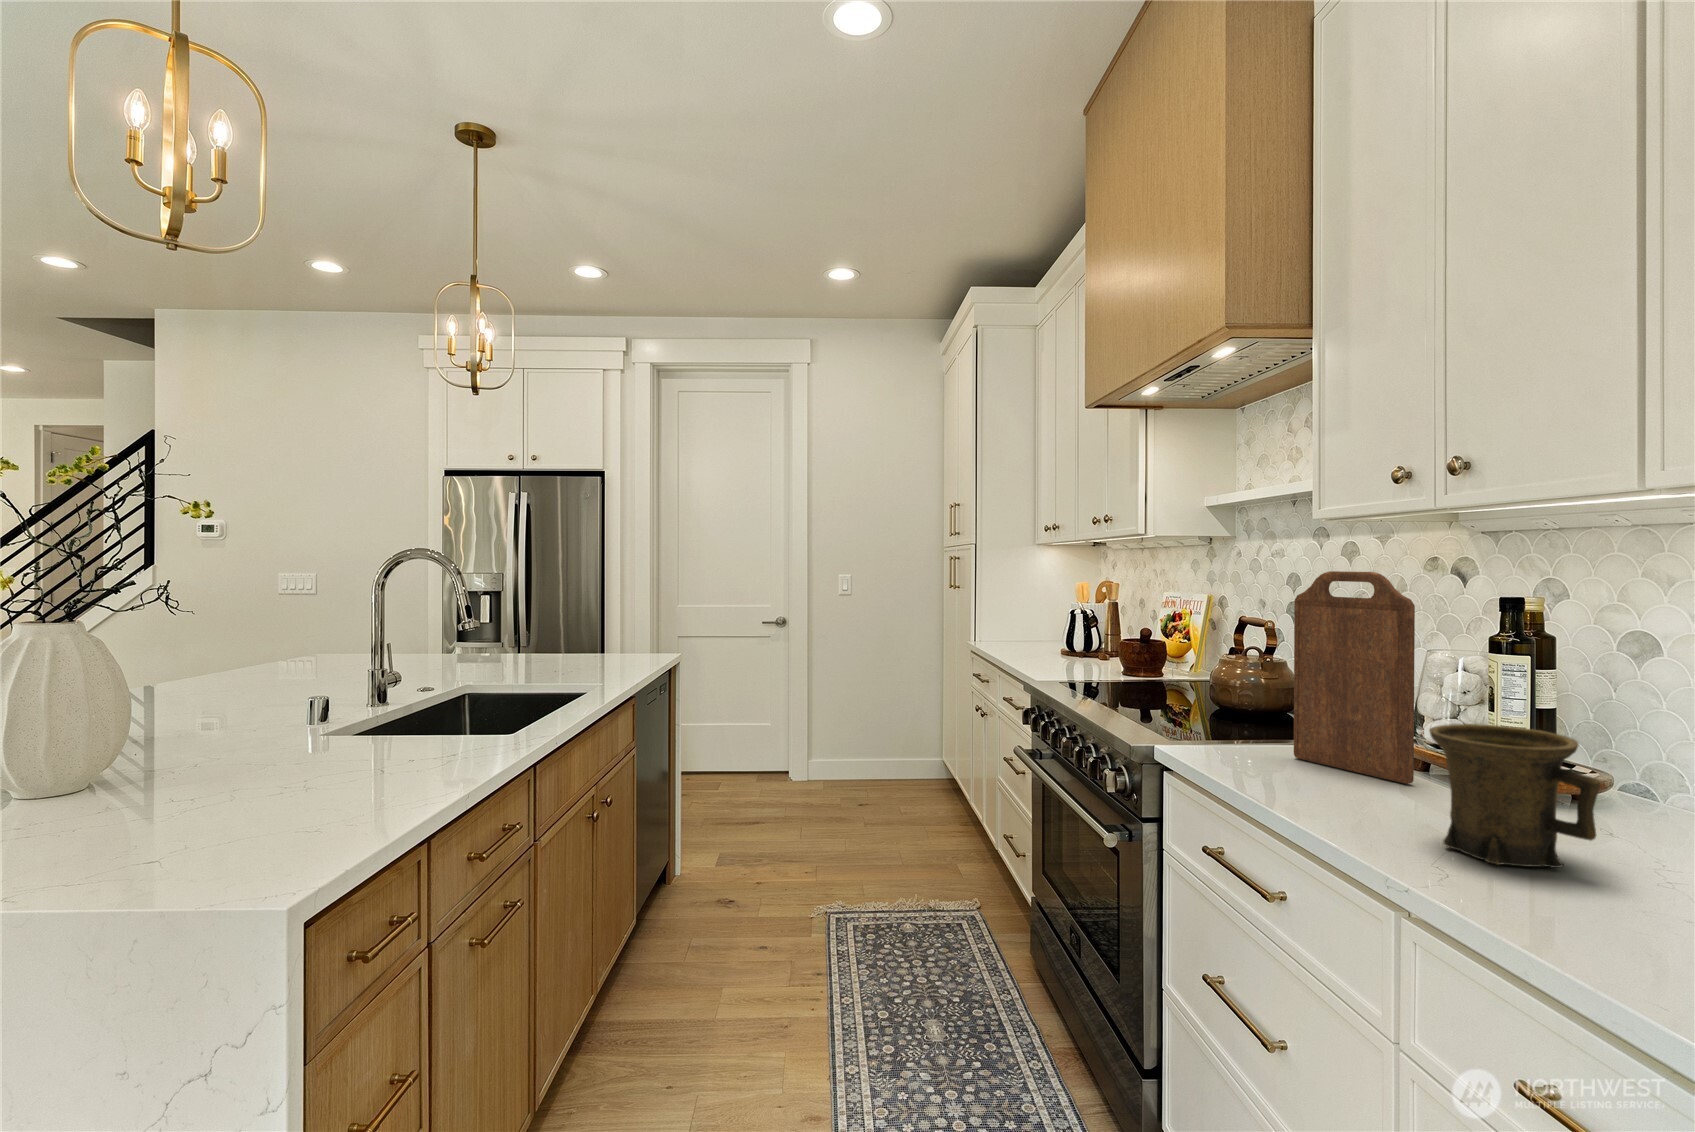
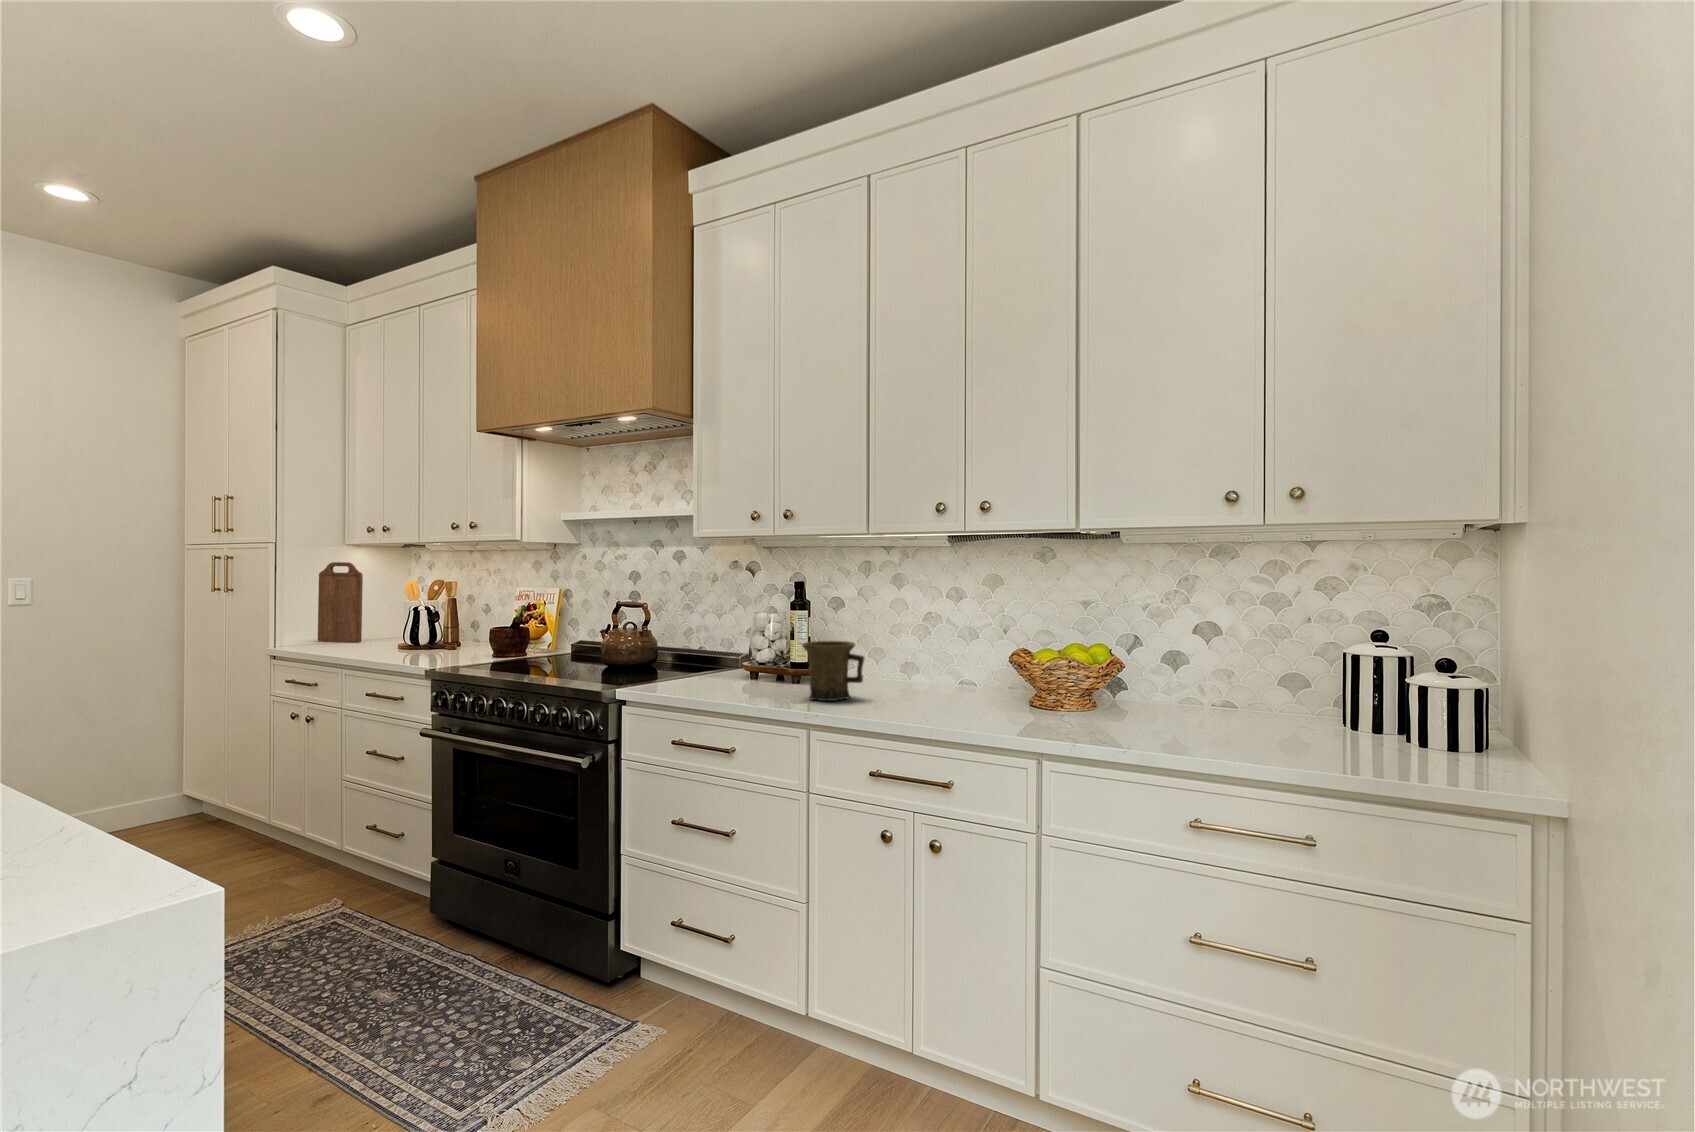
cutting board: present [1294,571,1415,784] -> present [318,562,363,642]

